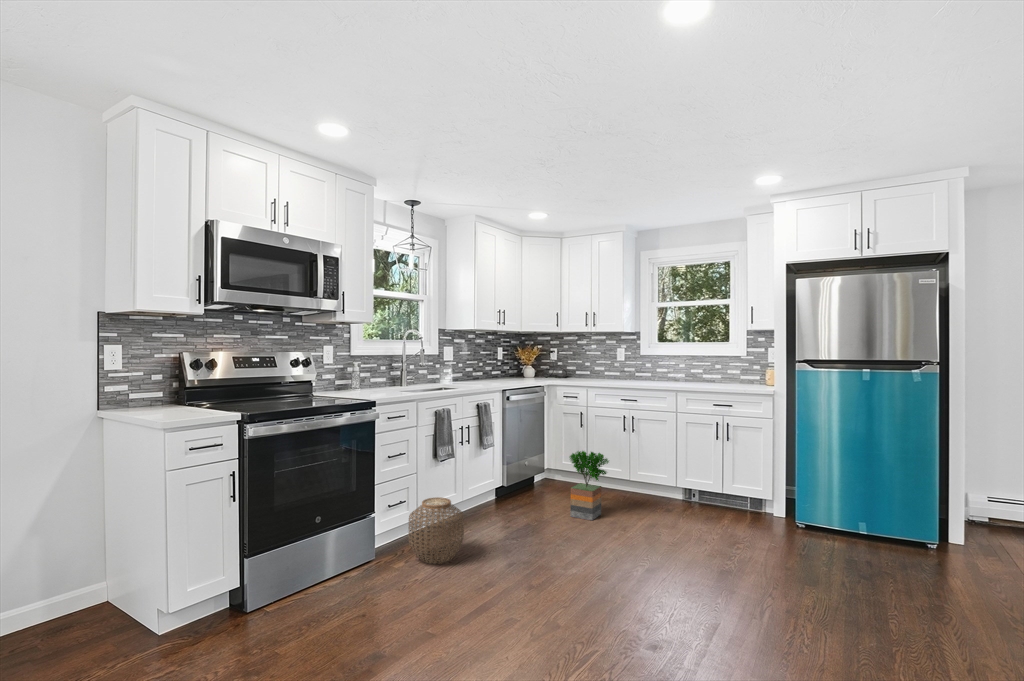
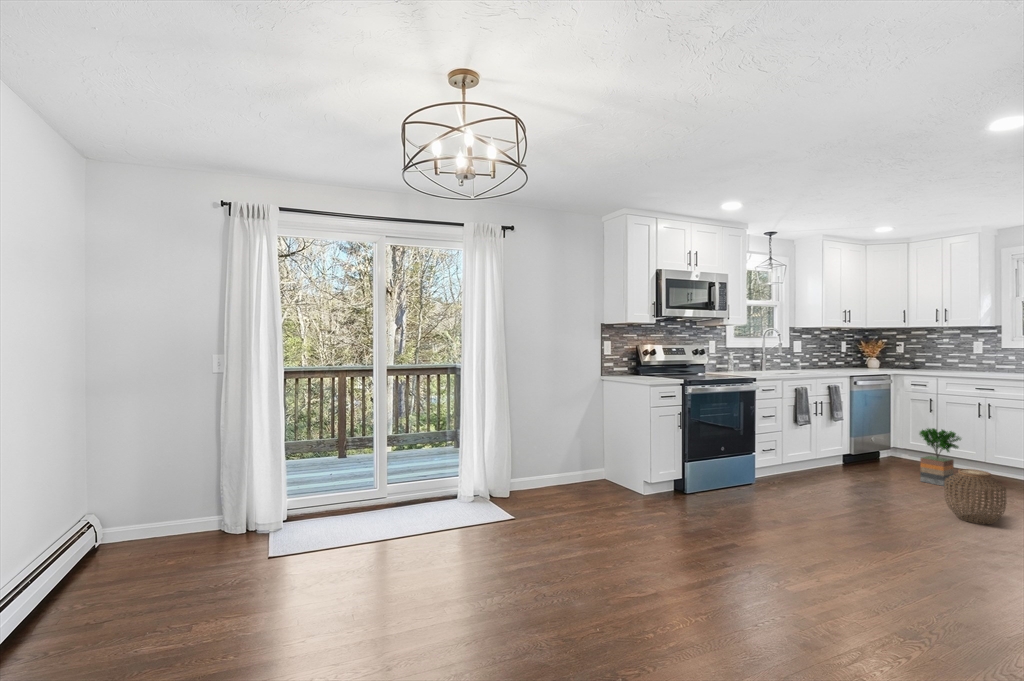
woven basket: present [408,497,464,564] -> present [944,469,1006,524]

